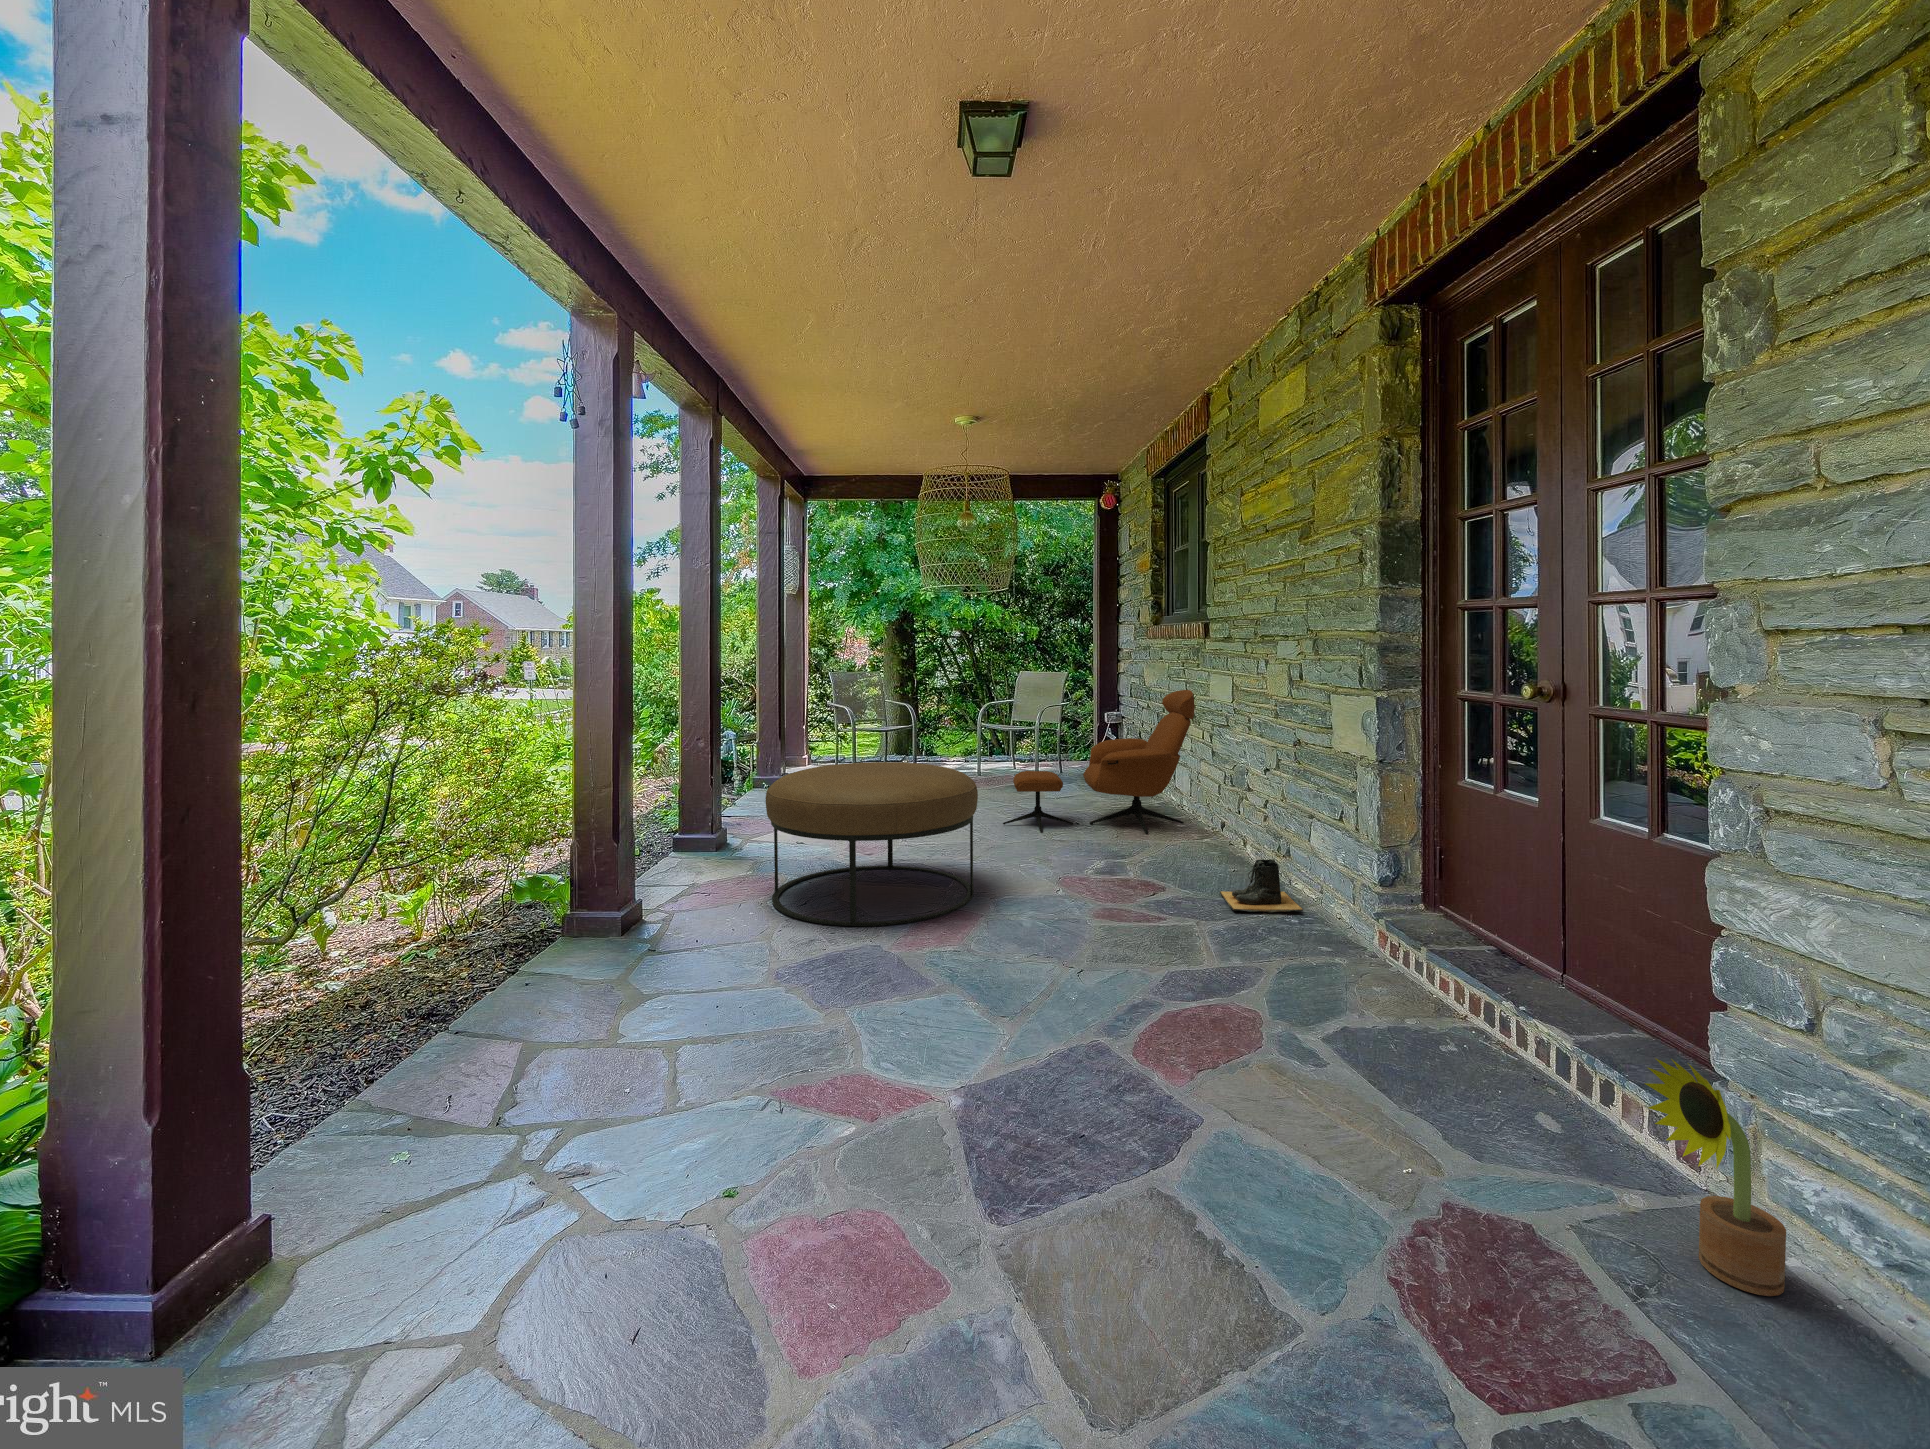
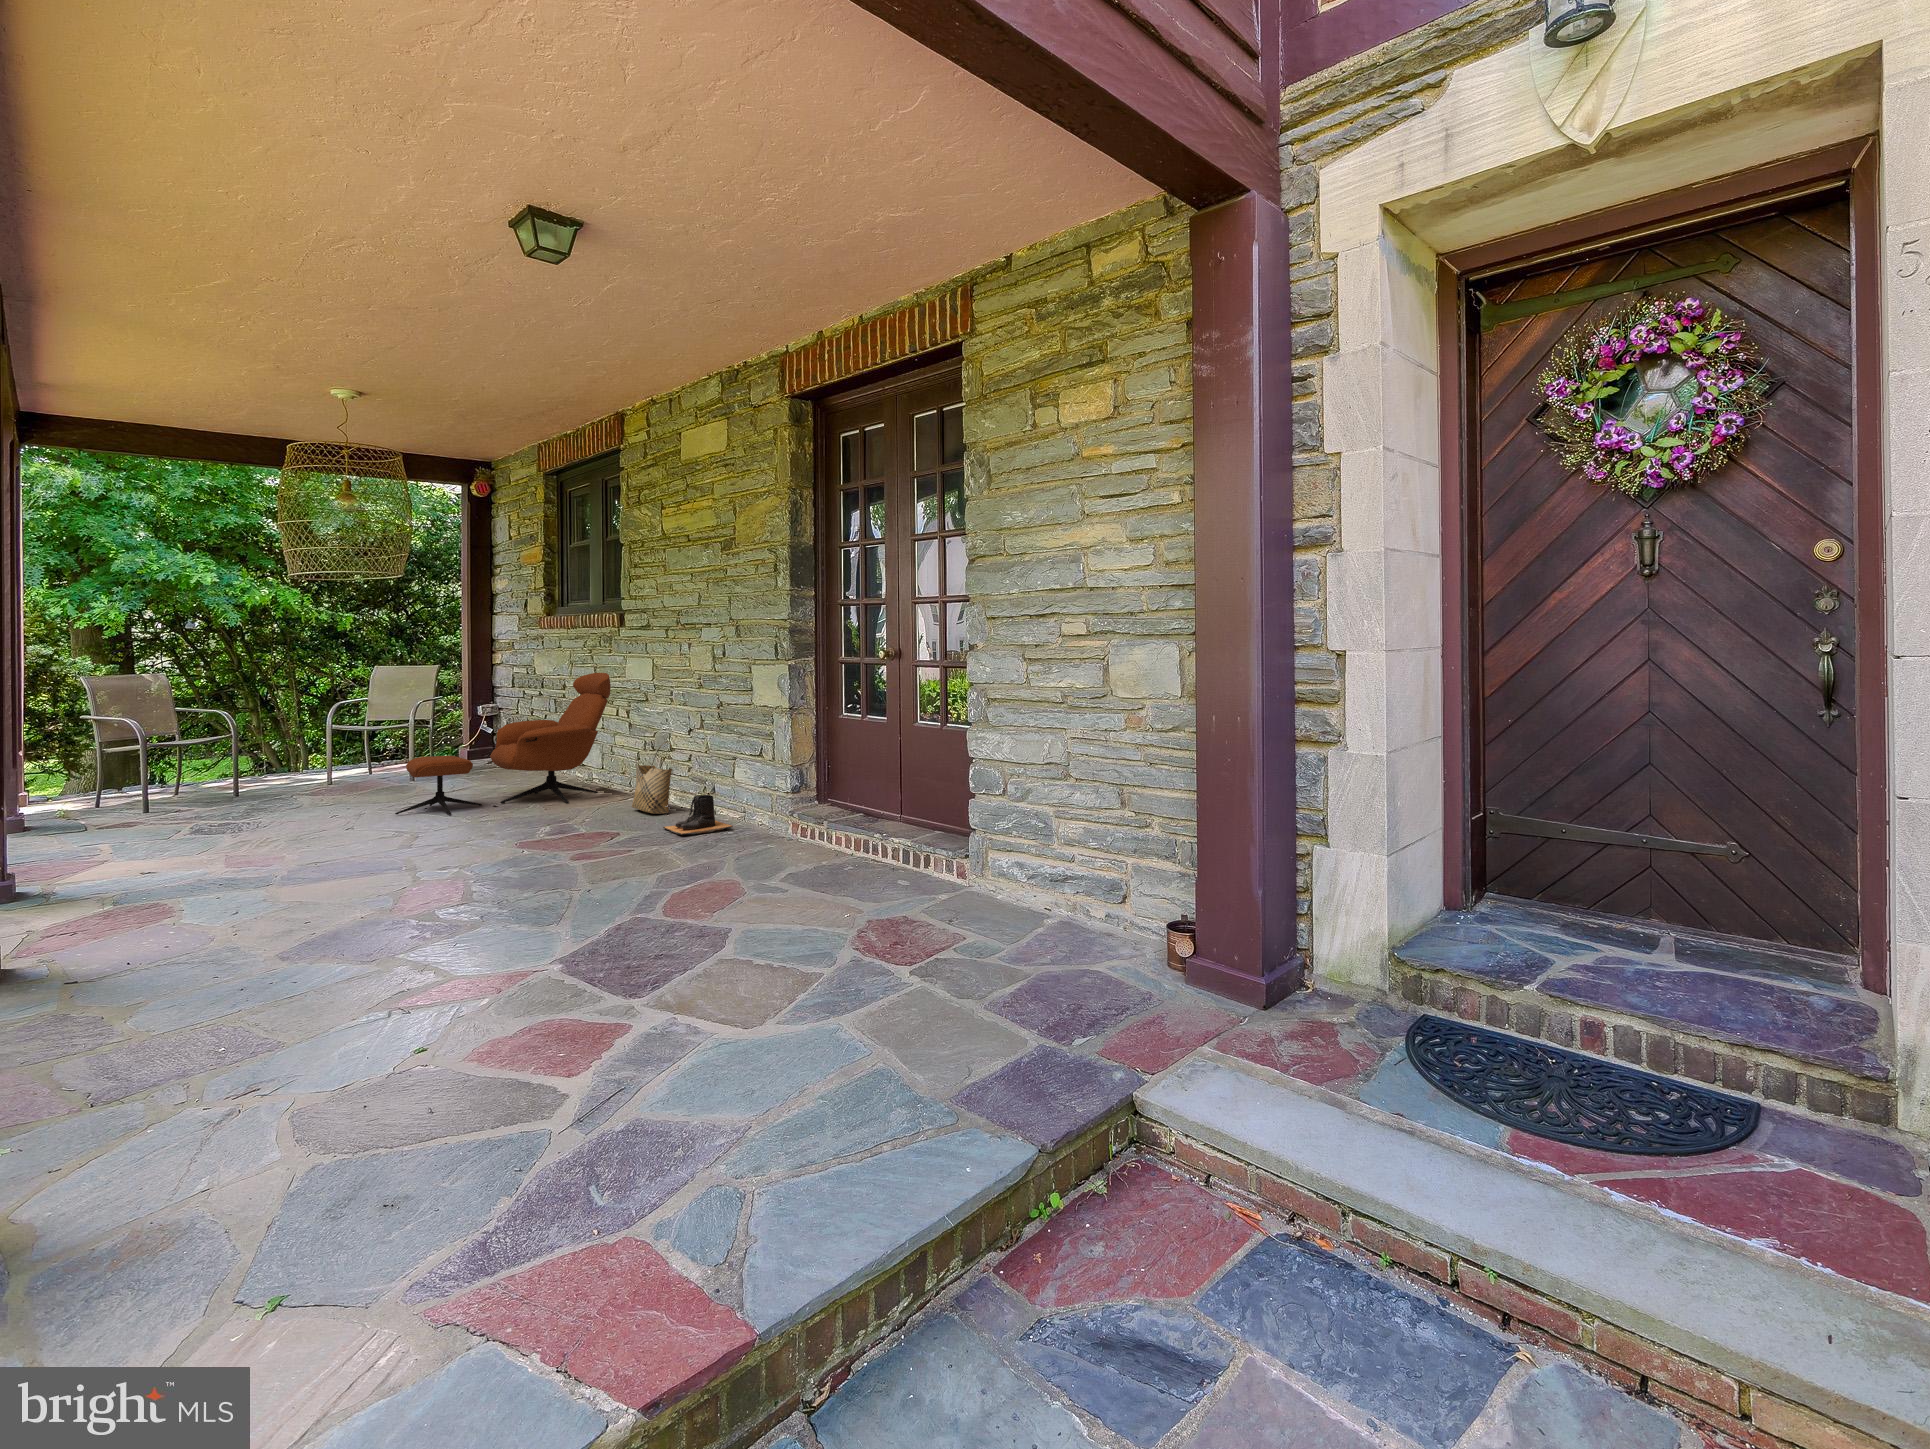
ottoman: present [766,762,978,926] -> none [104,741,423,919]
woven basket: none [1202,778,1246,868] -> present [632,741,673,814]
decorative plant: present [1644,1058,1786,1296] -> none [950,812,999,909]

